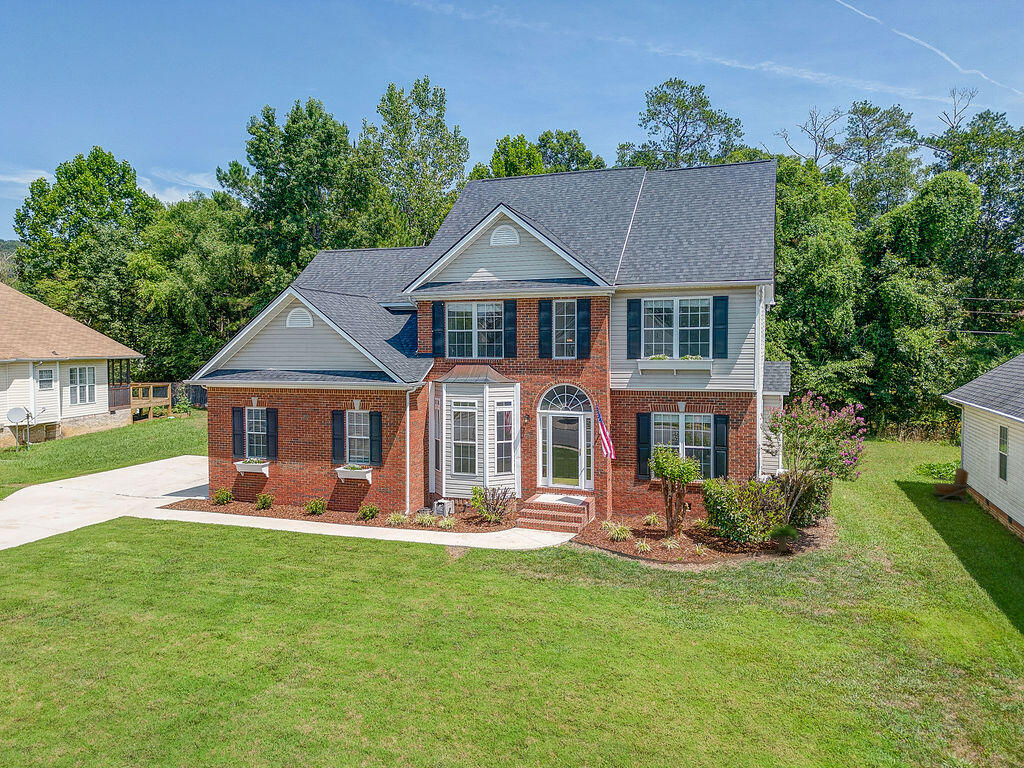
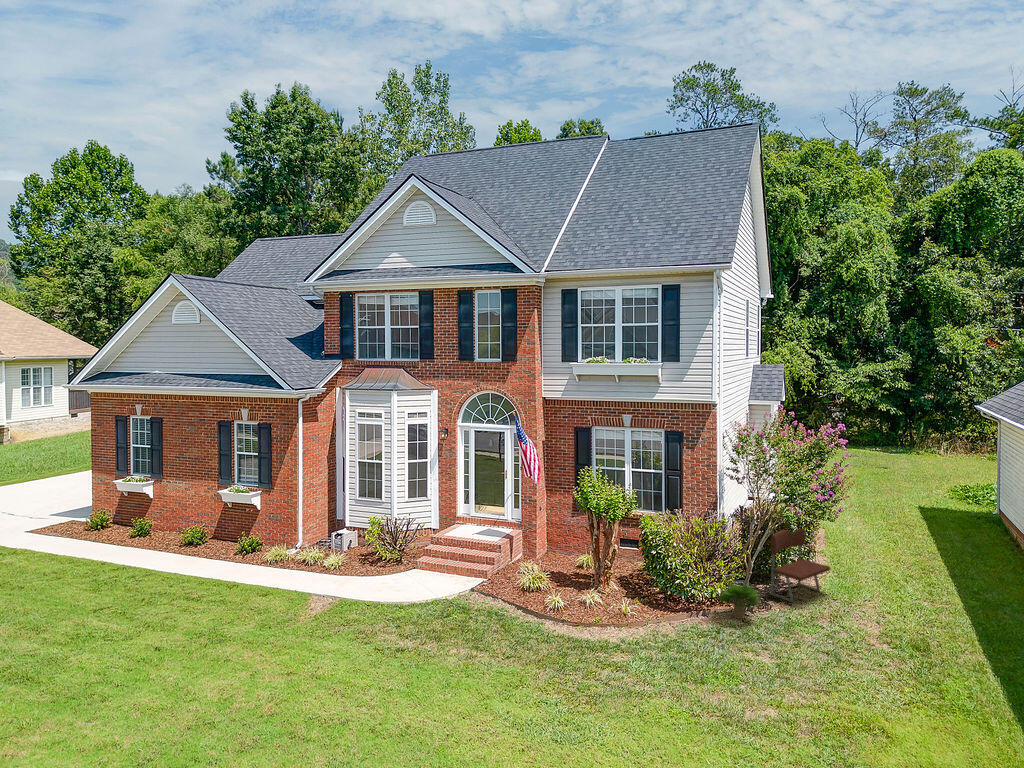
lounge chair: present [933,468,971,503] -> none [964,502,1014,549]
bench: none [800,485,844,540] -> present [770,529,830,603]

